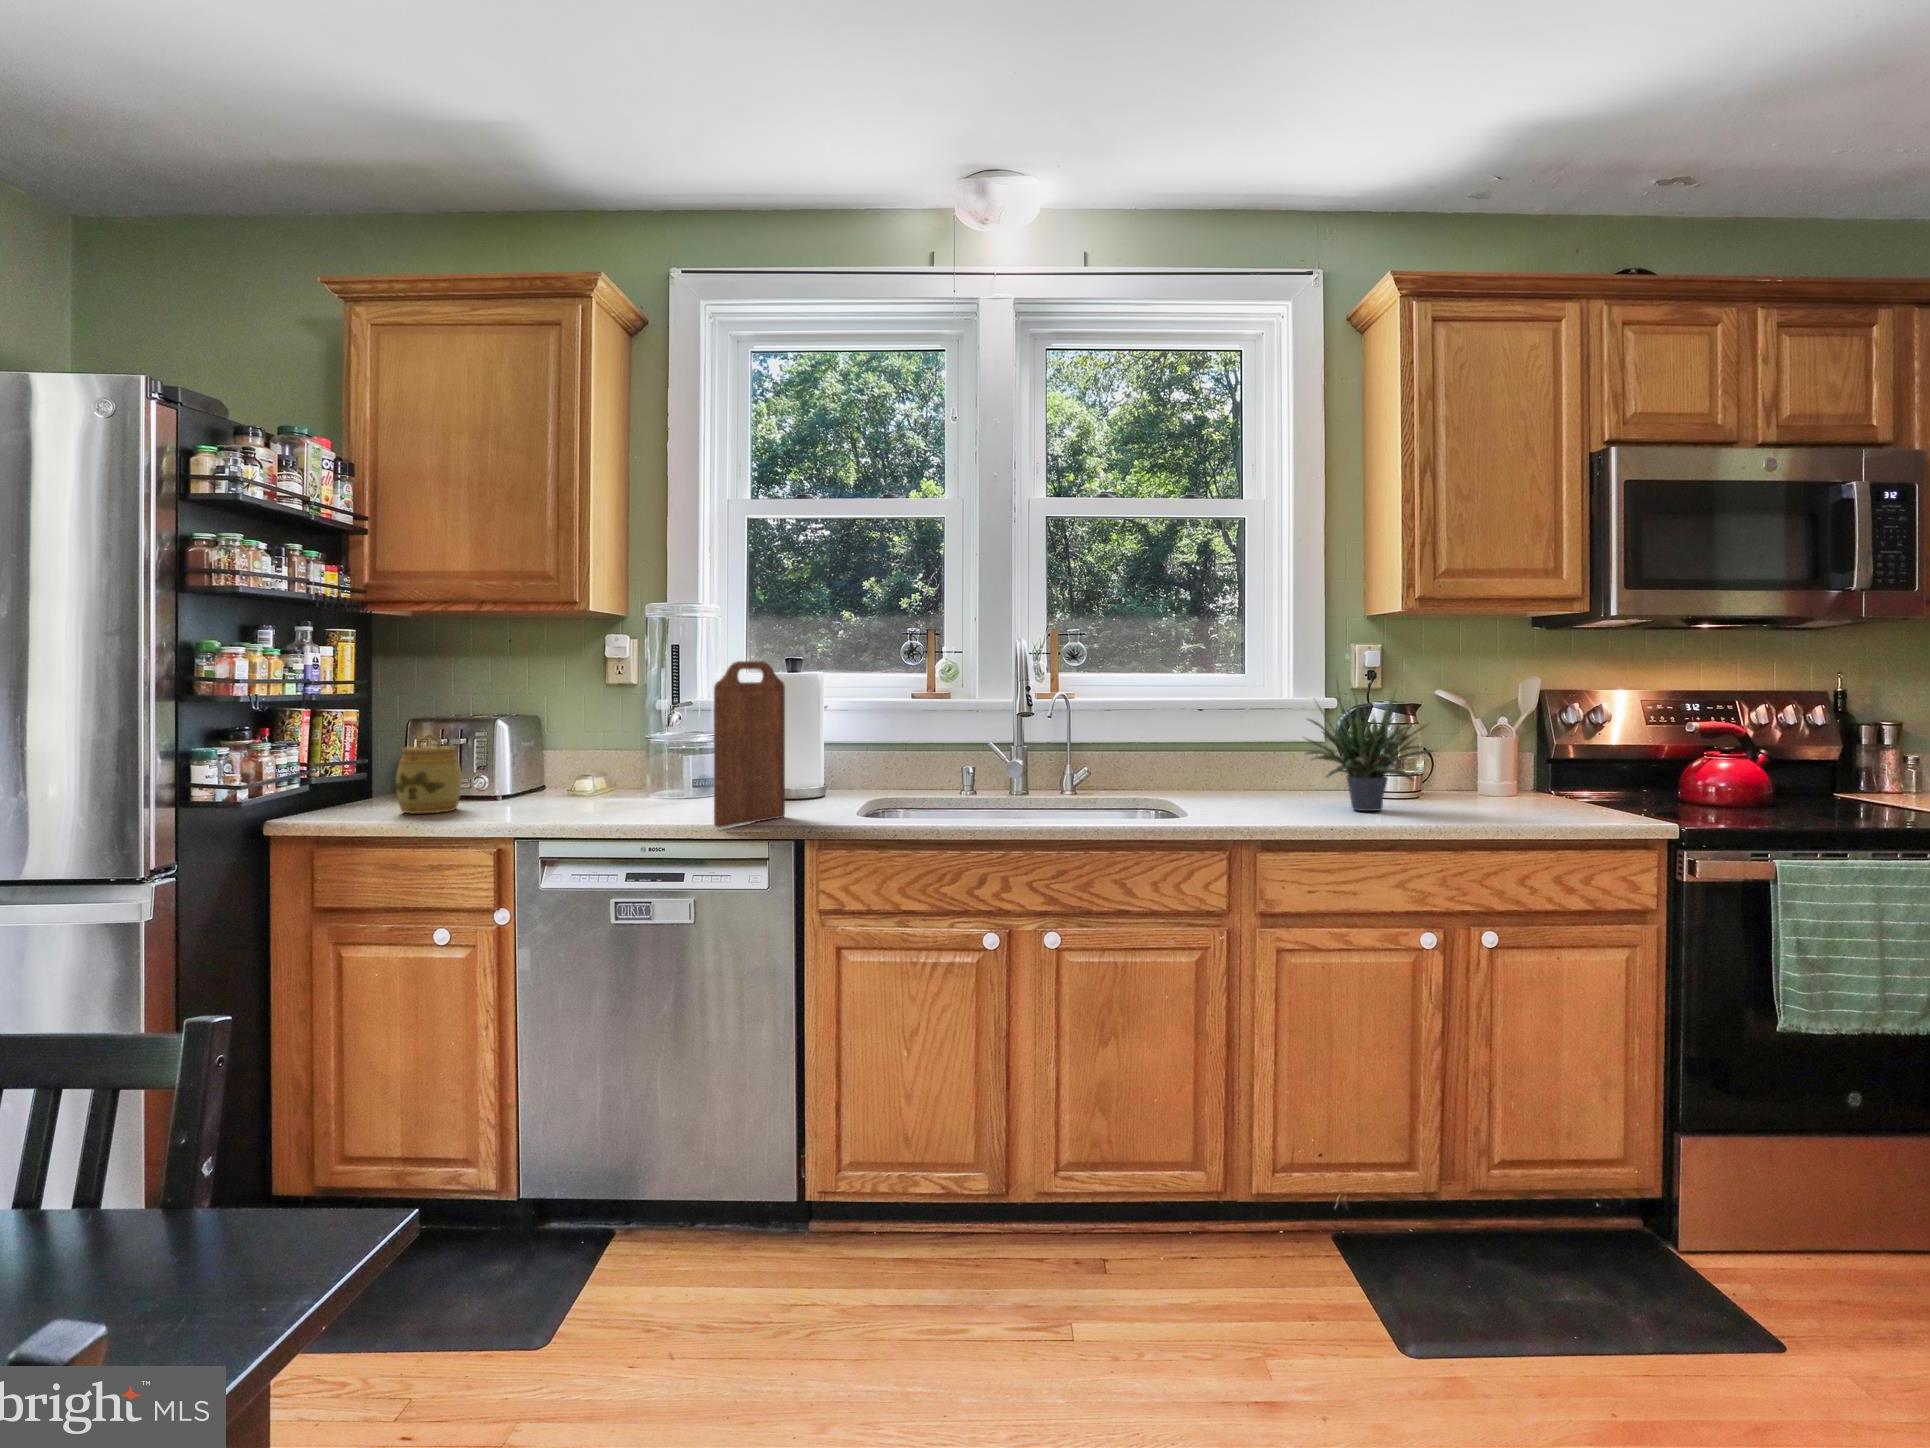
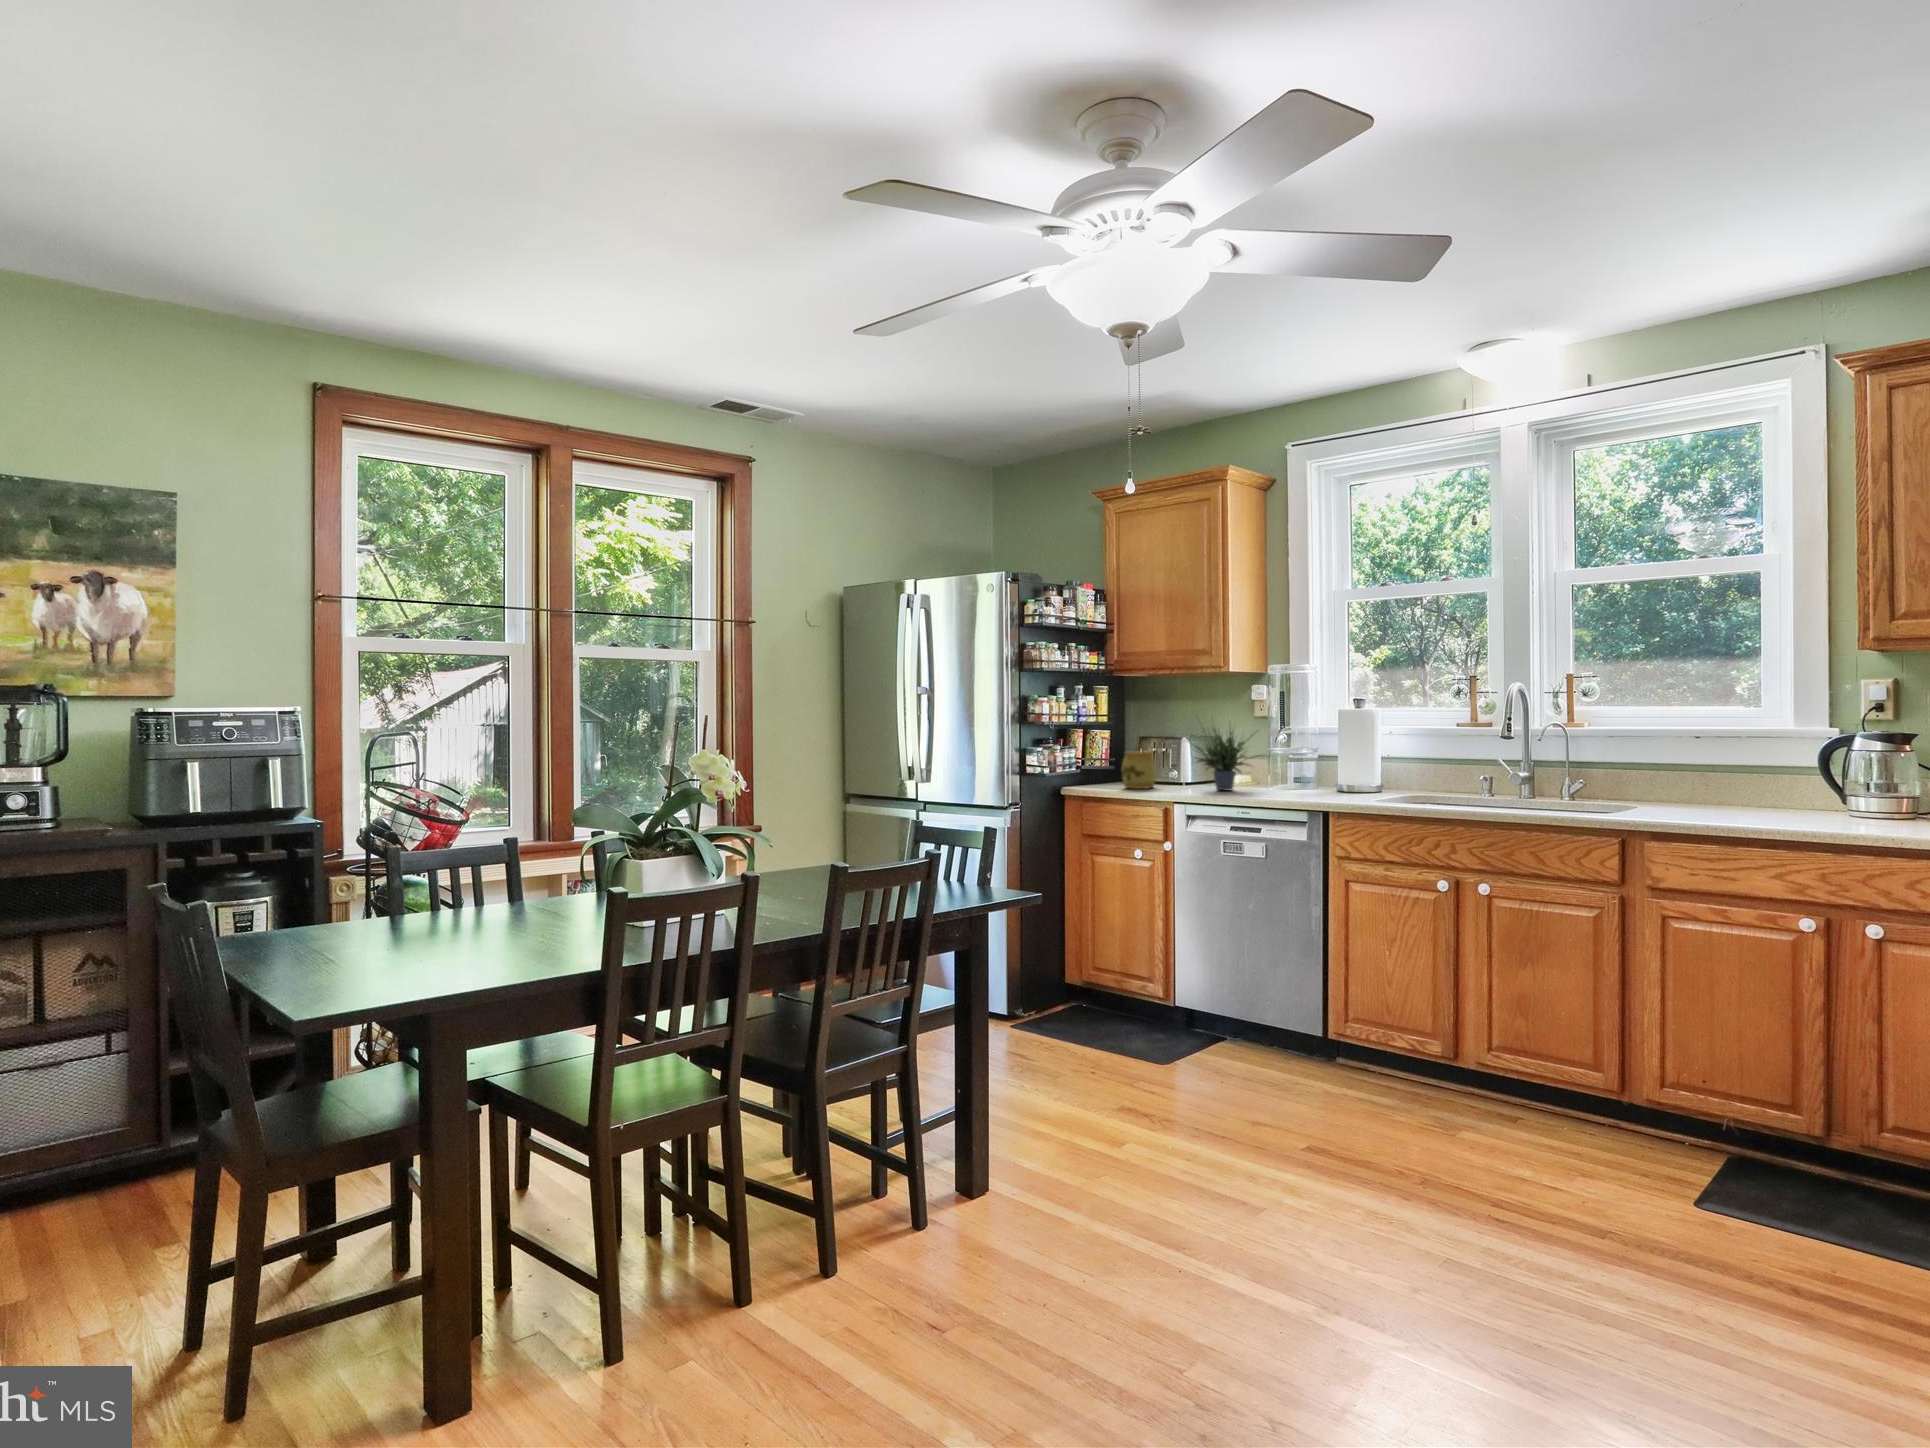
cutting board: present [714,661,785,828] -> none [1269,702,1323,802]
potted plant: present [1305,677,1436,811] -> present [1183,728,1268,791]

